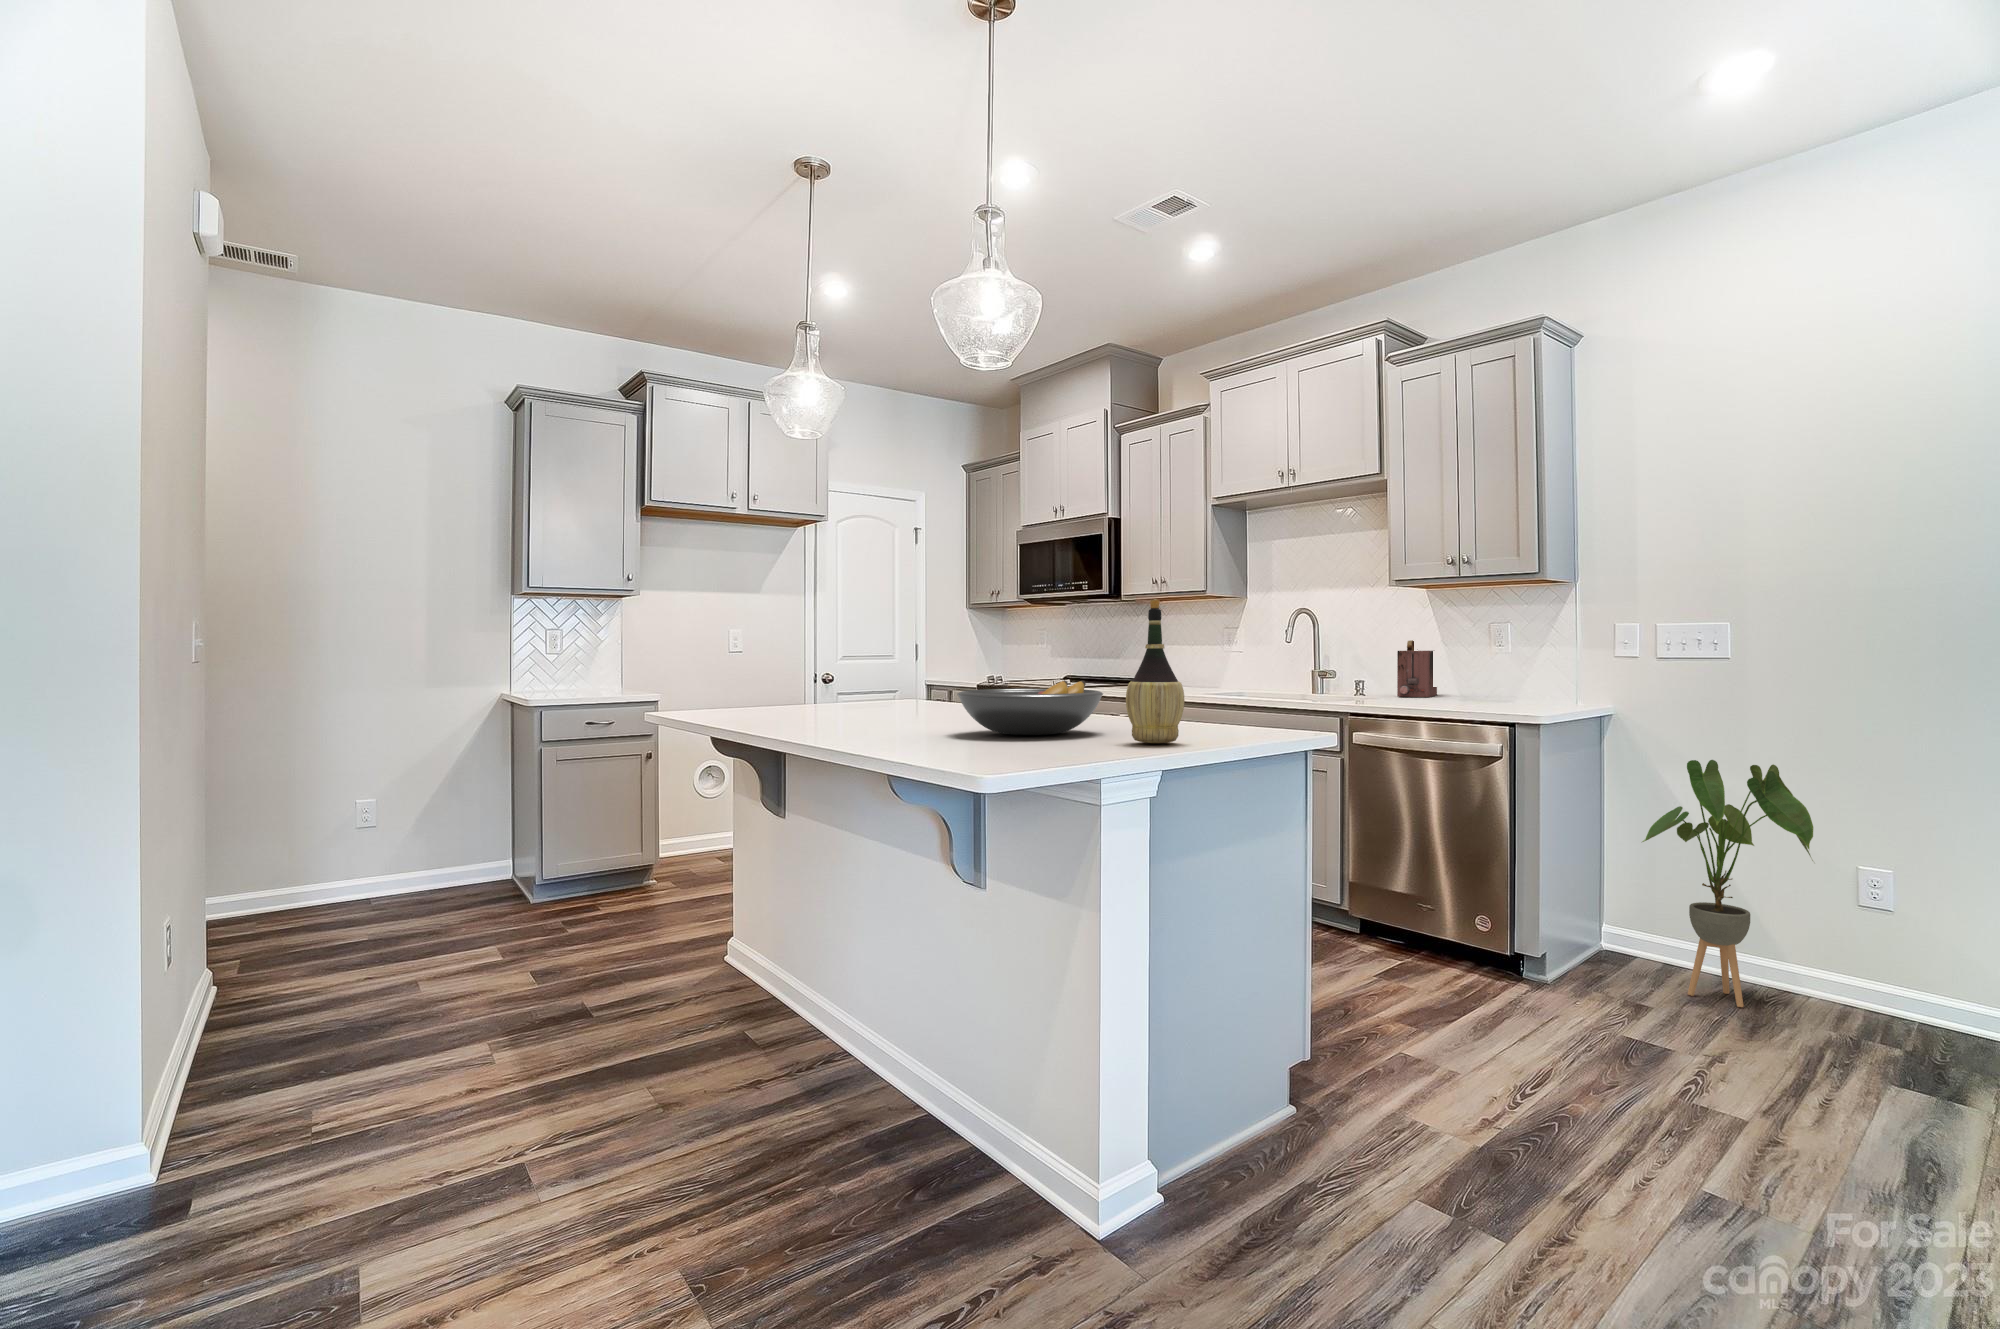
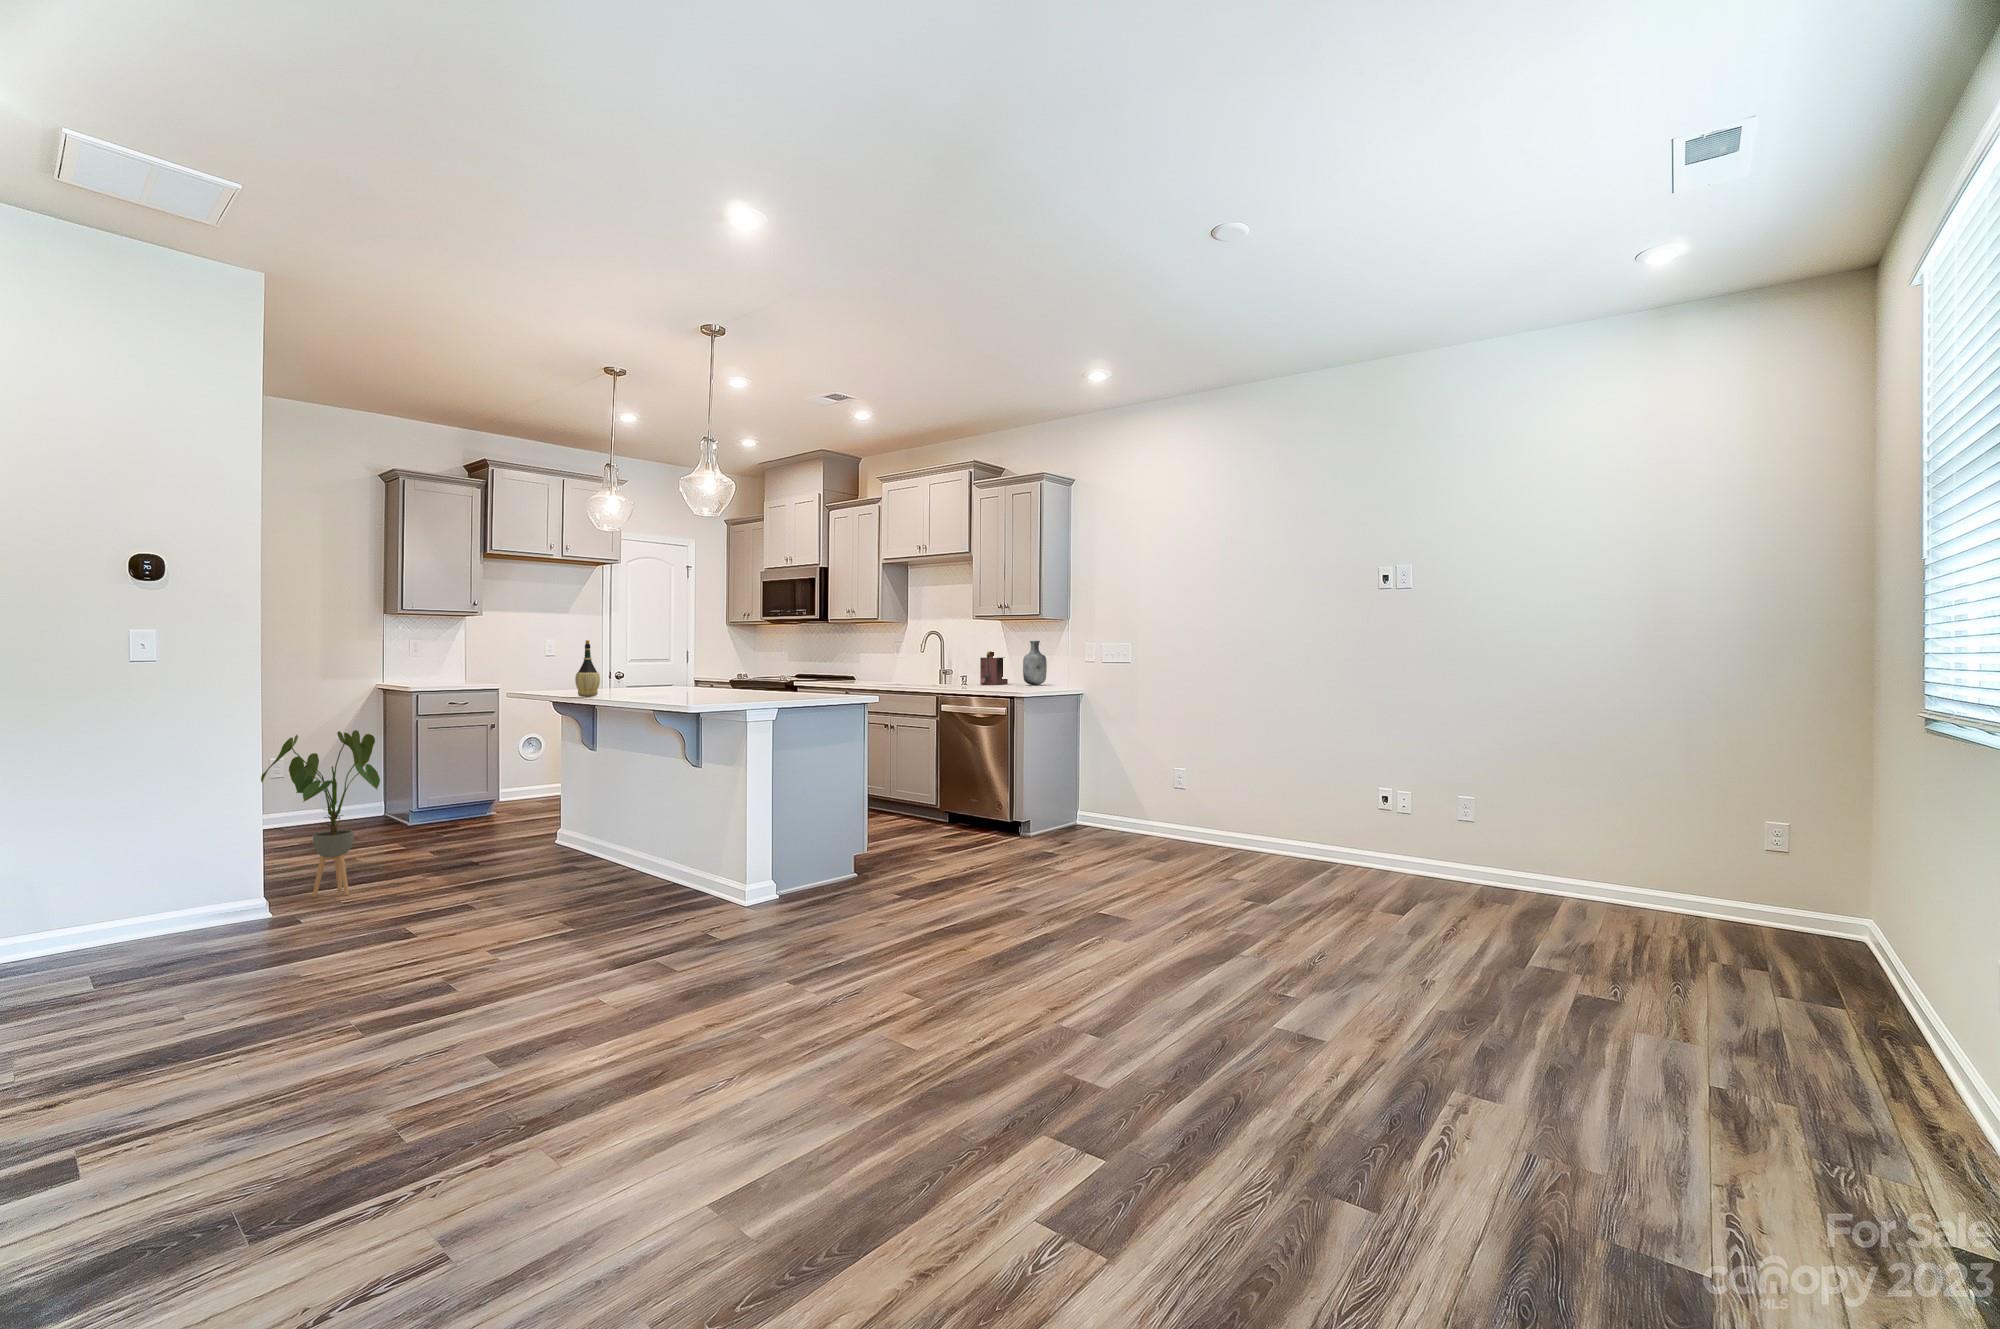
wine bottle: present [1126,599,1184,743] -> present [575,640,600,697]
vase: none [1486,620,1532,698] -> present [1023,641,1047,685]
fruit bowl: present [957,681,1103,735] -> none [694,673,768,699]
house plant: present [1642,760,1813,1007] -> present [261,730,380,897]

